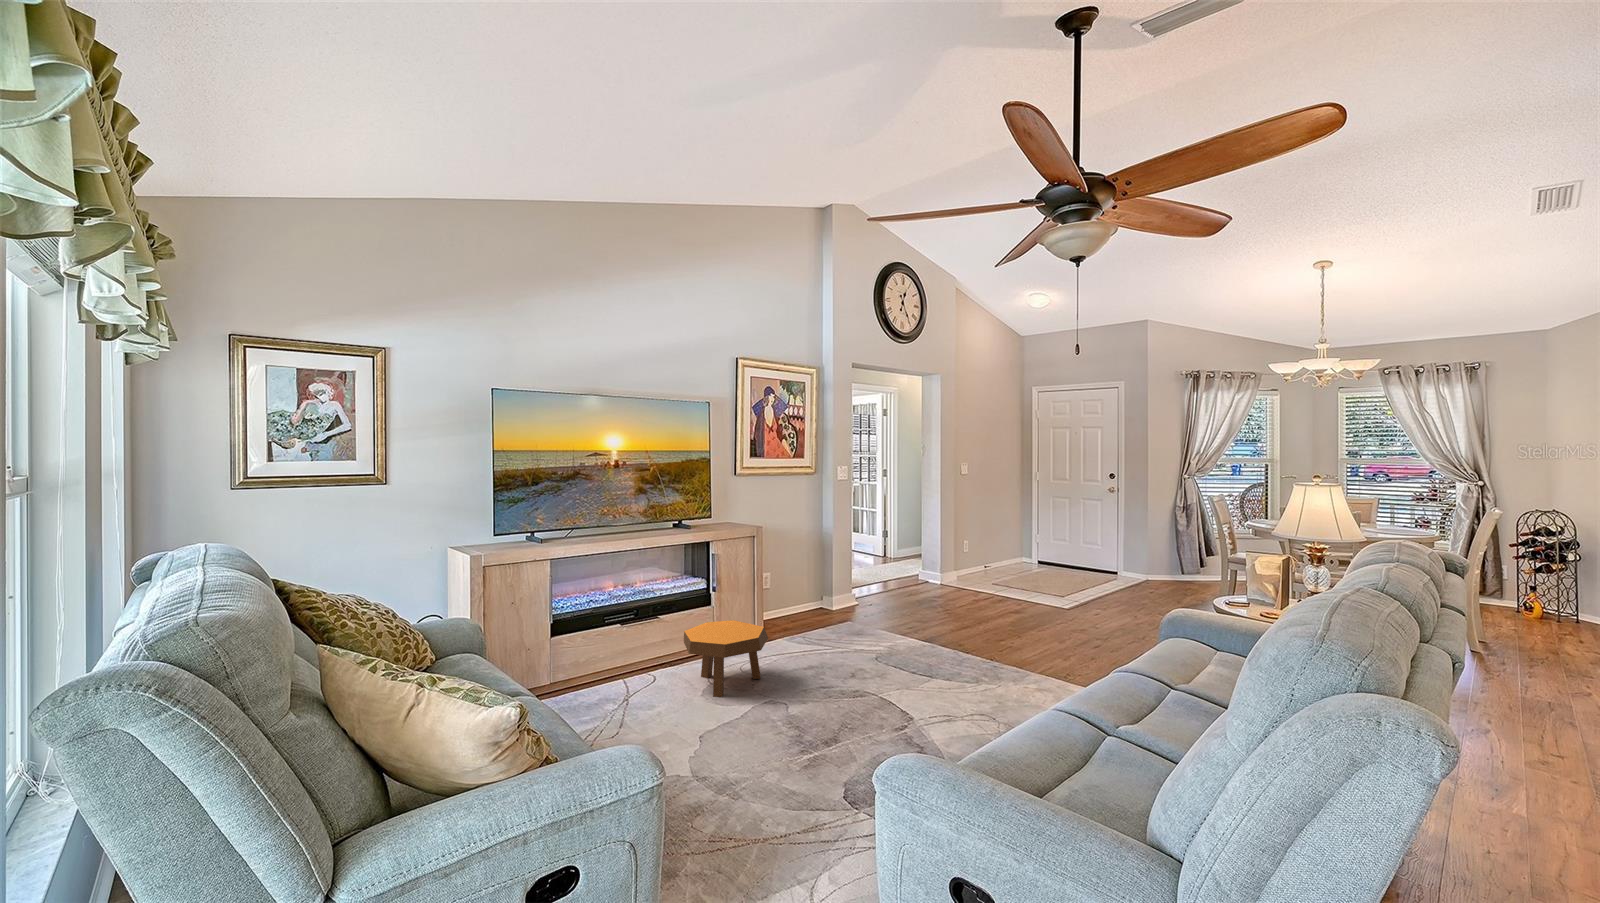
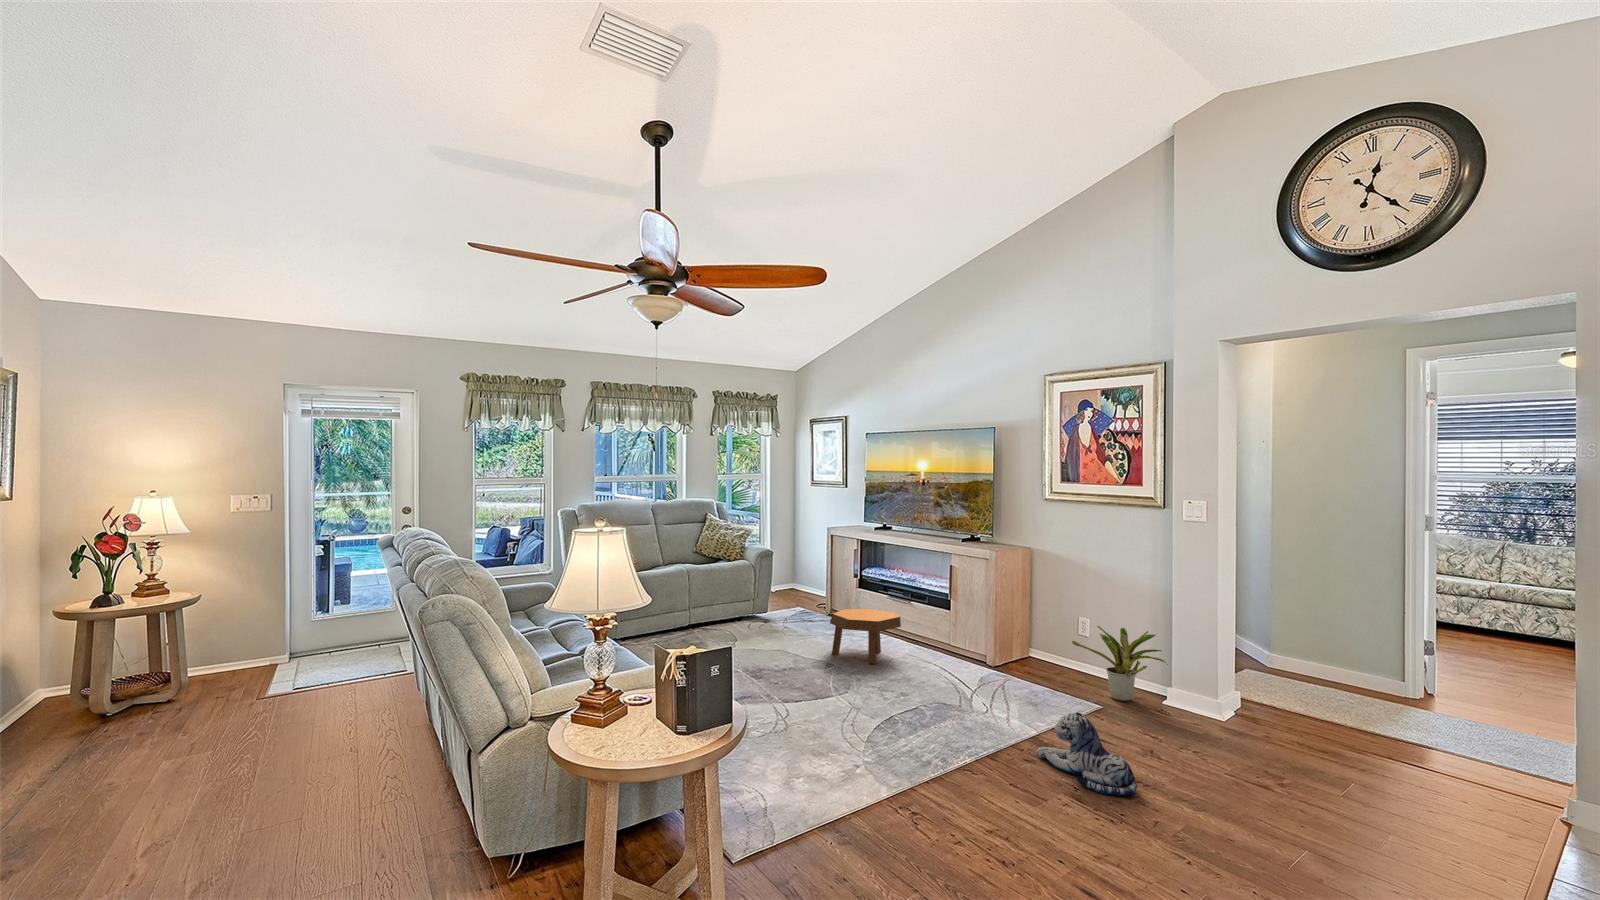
potted plant: none [787,558,847,616] -> present [1072,626,1168,701]
plush toy: none [948,601,994,641] -> present [1037,712,1137,796]

